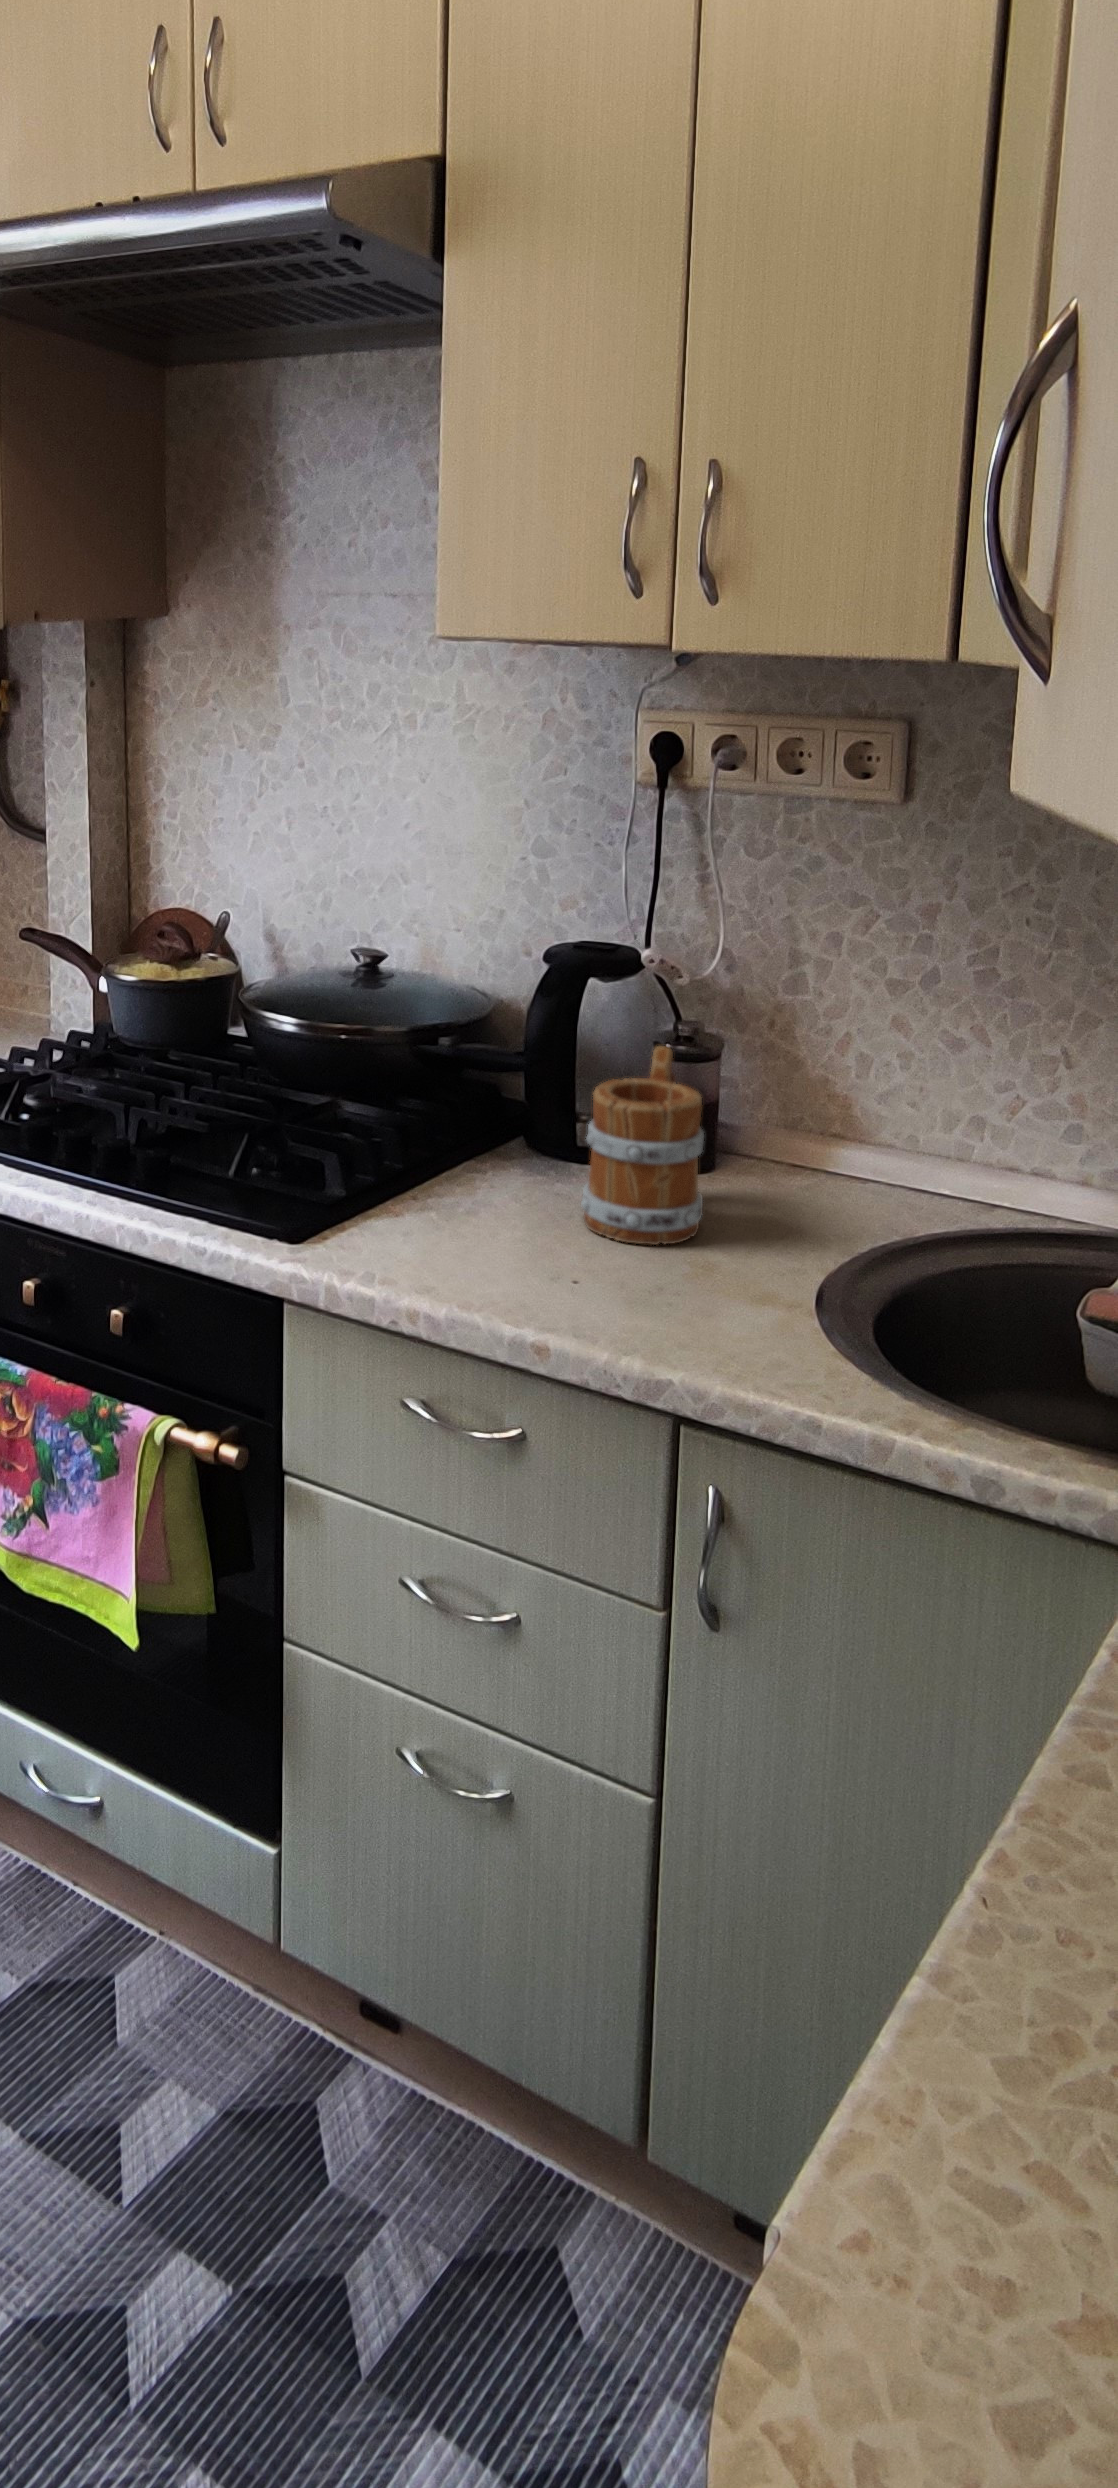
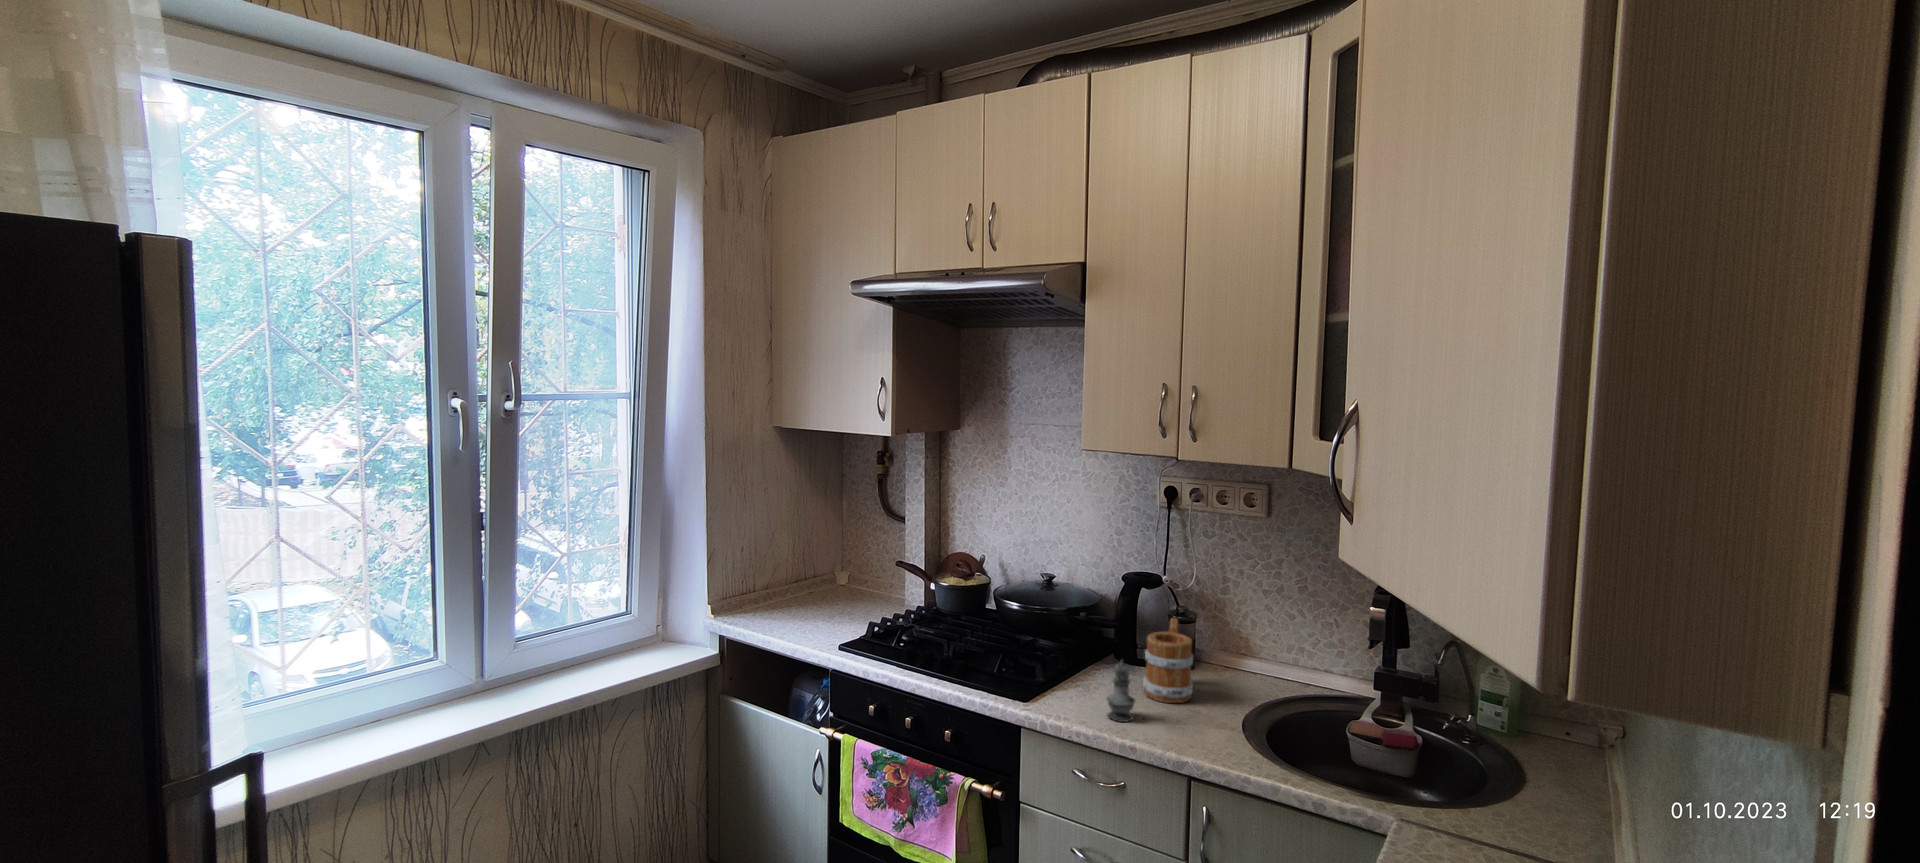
salt shaker: none [484,1141,554,1288] -> present [1107,660,1135,722]

